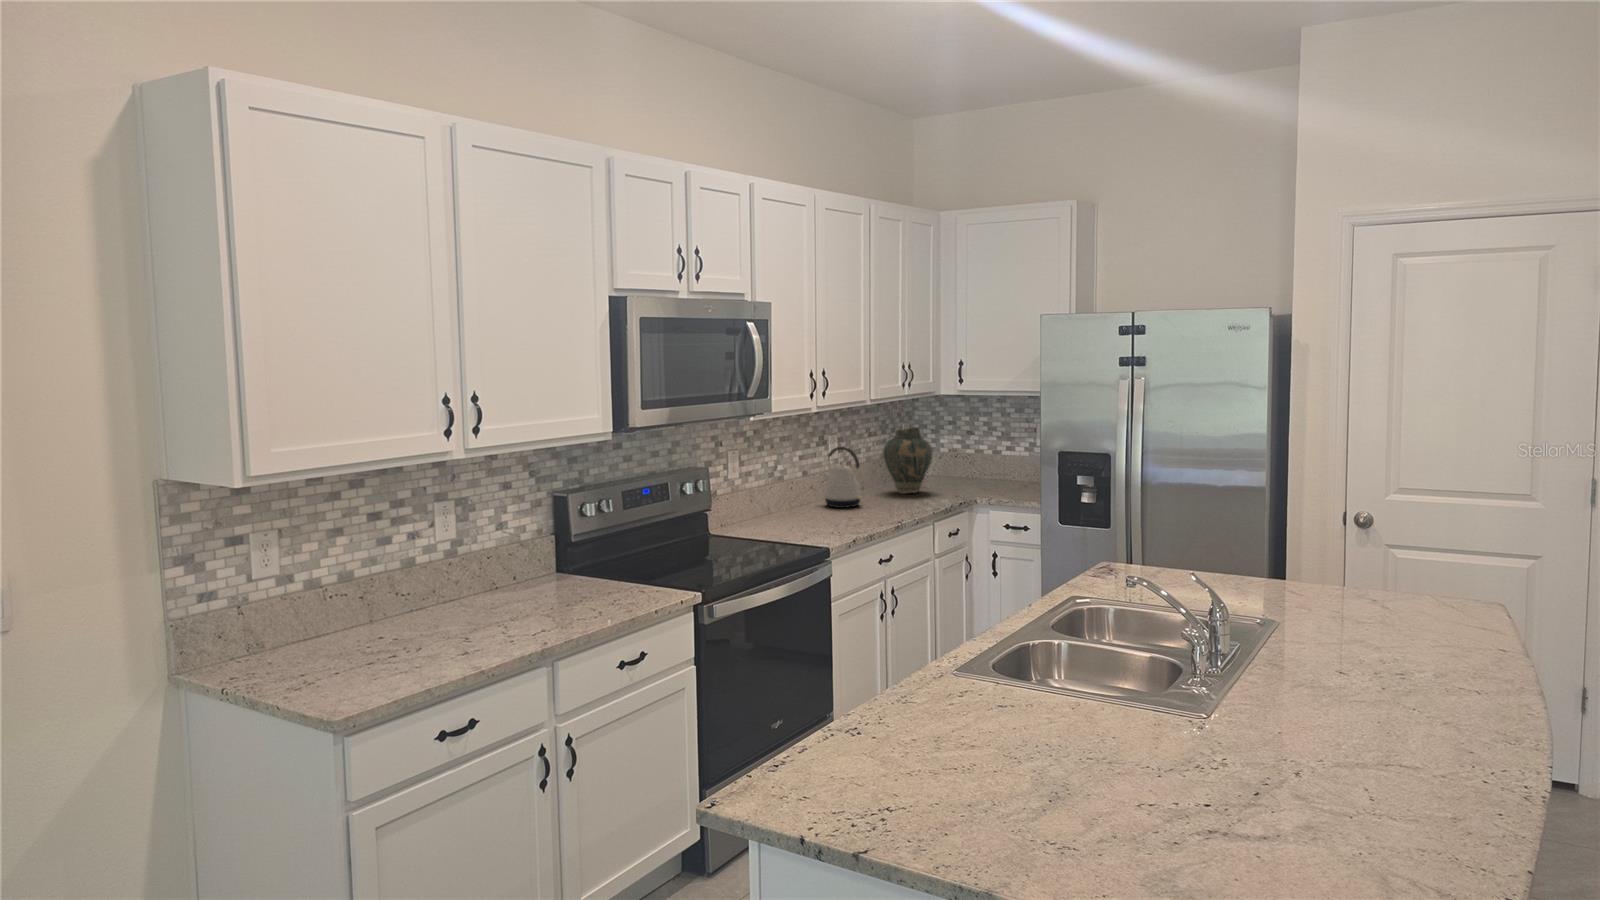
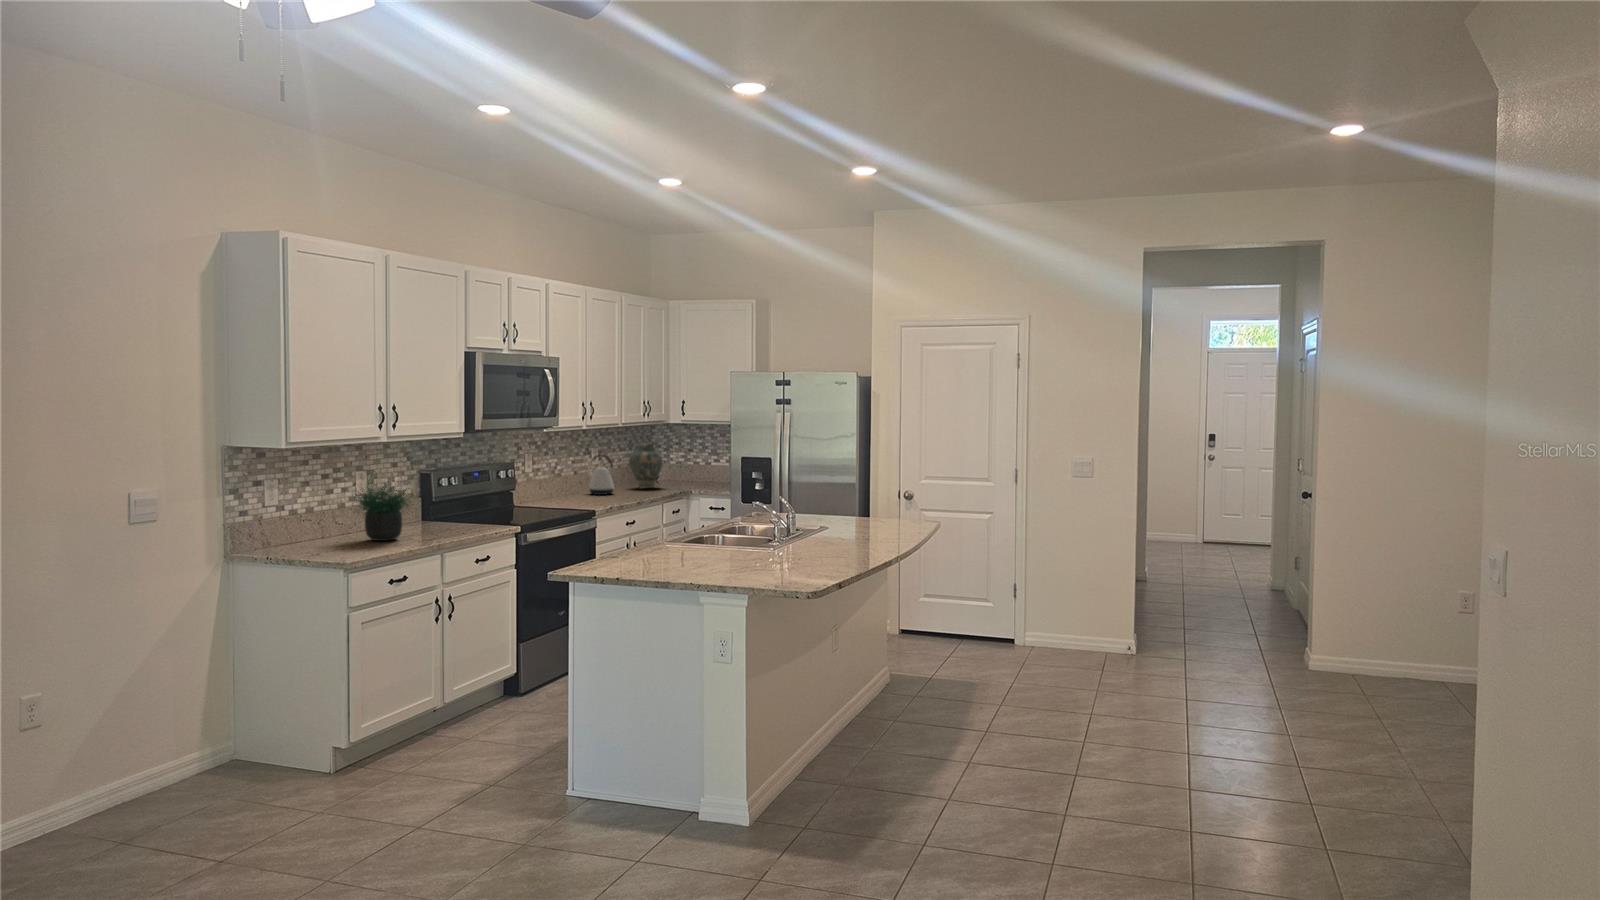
potted plant: none [370,491,523,640] -> present [350,480,412,541]

